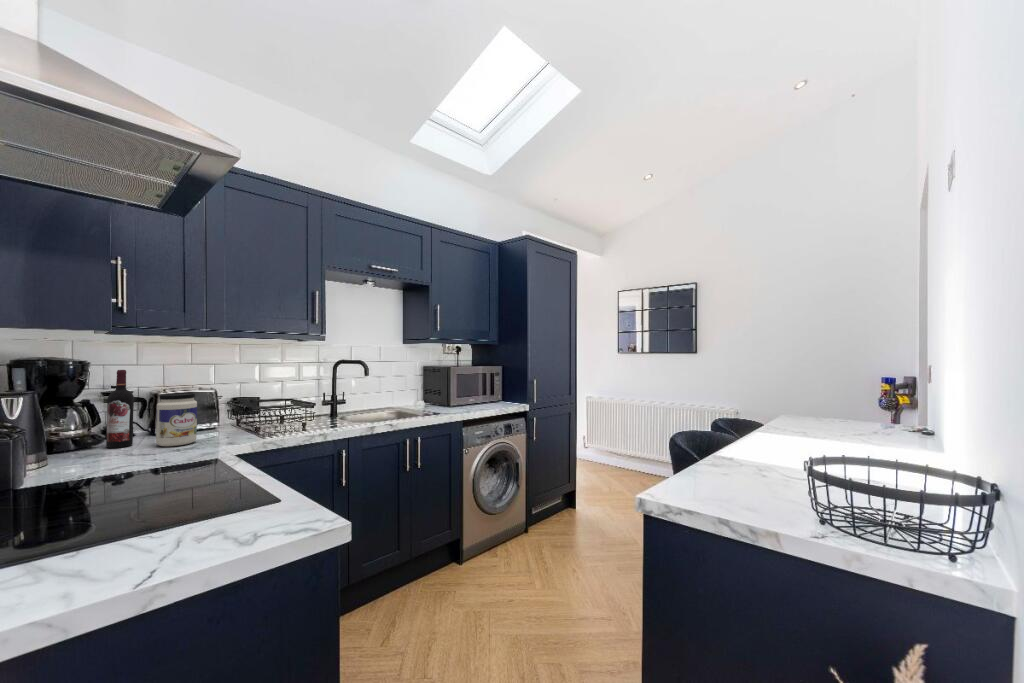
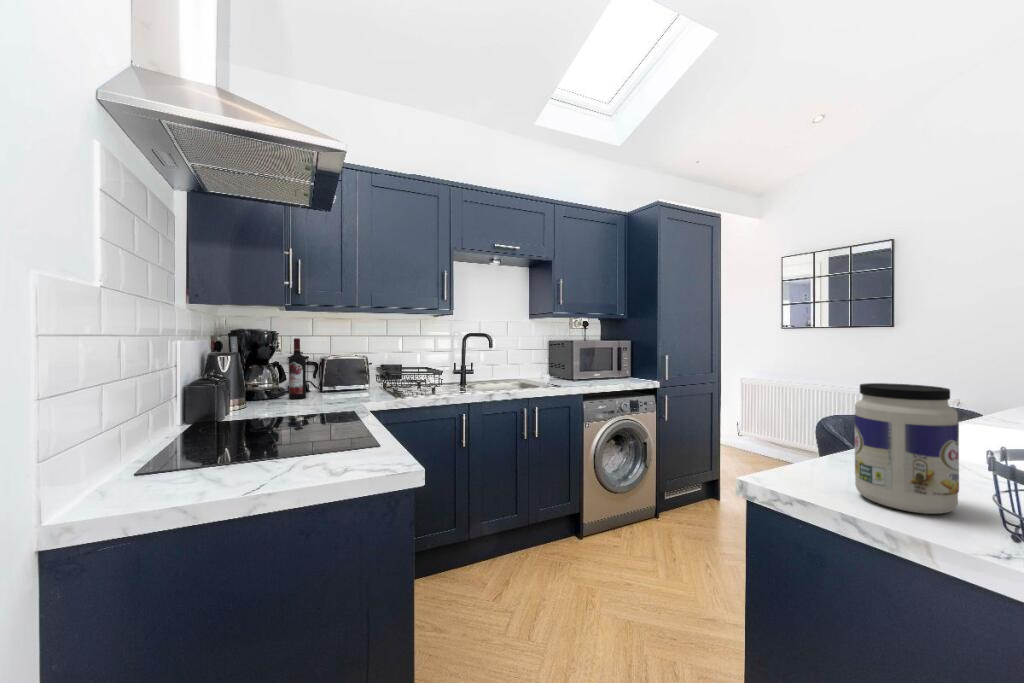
jar: present [156,393,197,446] -> present [855,383,959,514]

